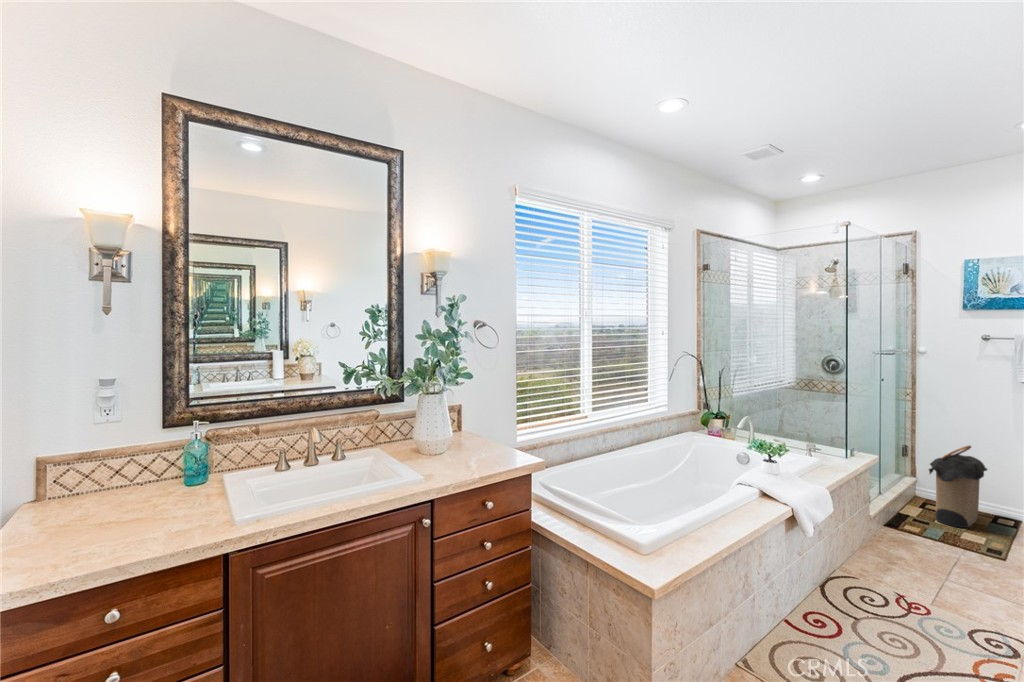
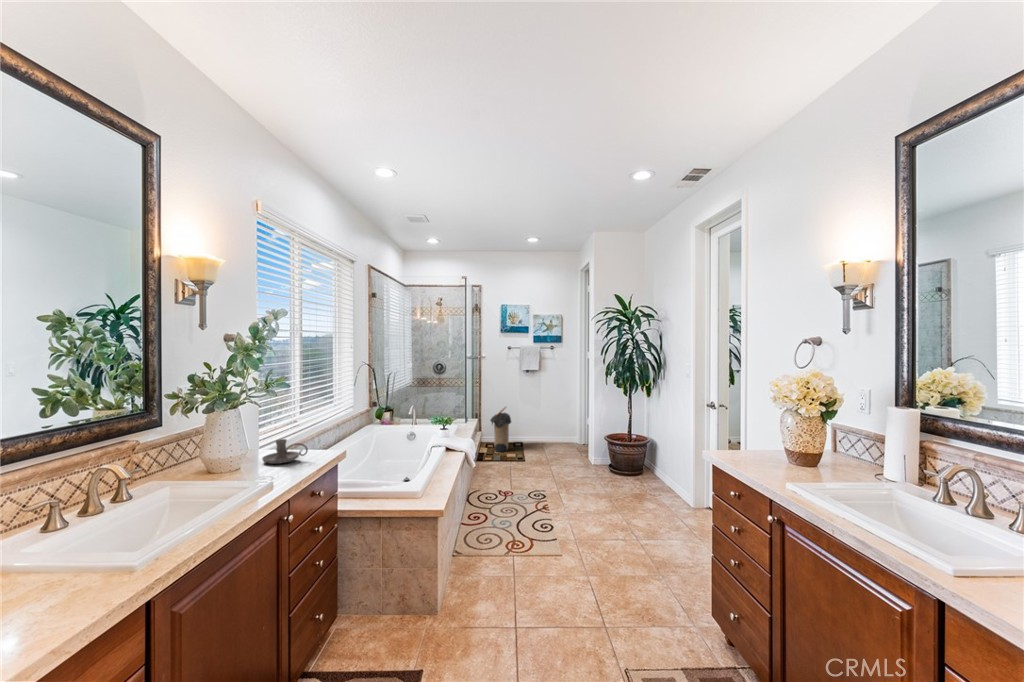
candle holder: none [471,432,510,458] -> present [262,439,308,464]

